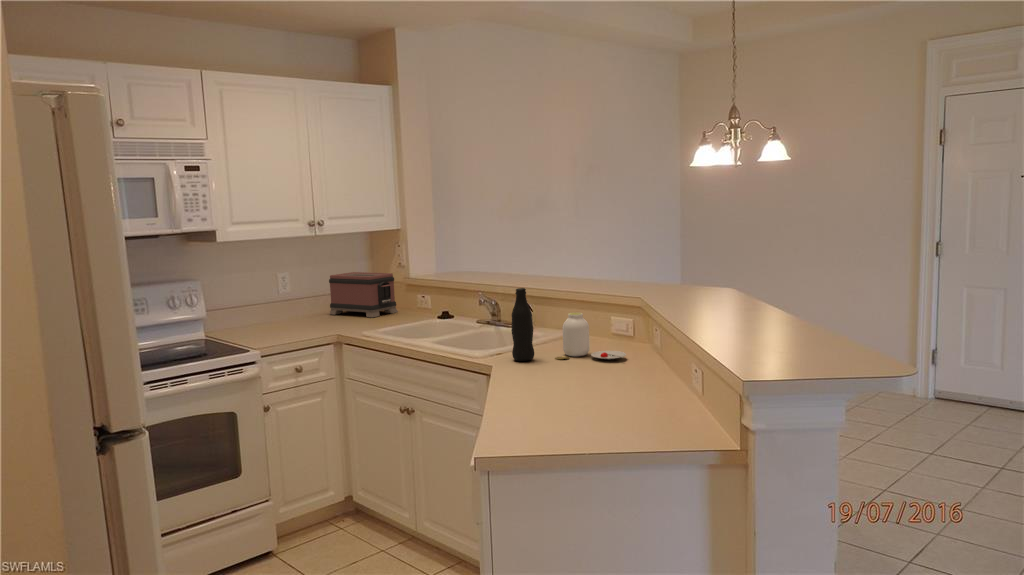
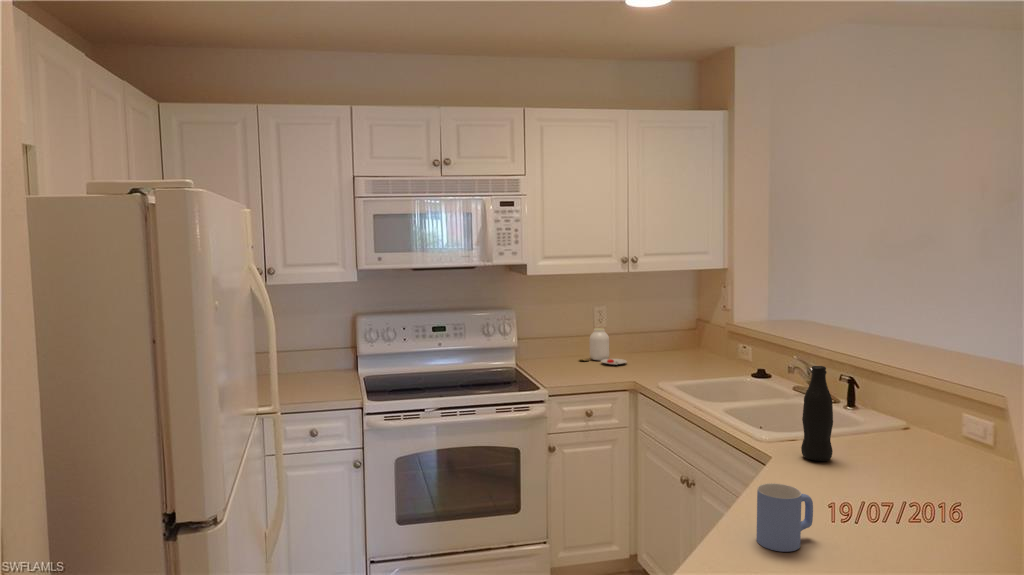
toaster: present [329,272,398,318] -> none [643,311,716,364]
jar: present [555,313,626,360] -> present [580,328,627,365]
mug: none [517,365,552,411] -> present [756,483,813,552]

